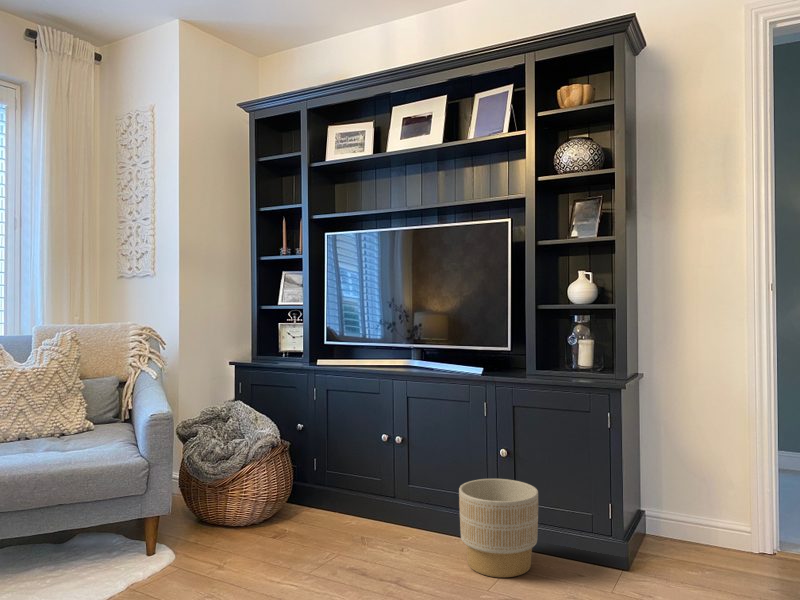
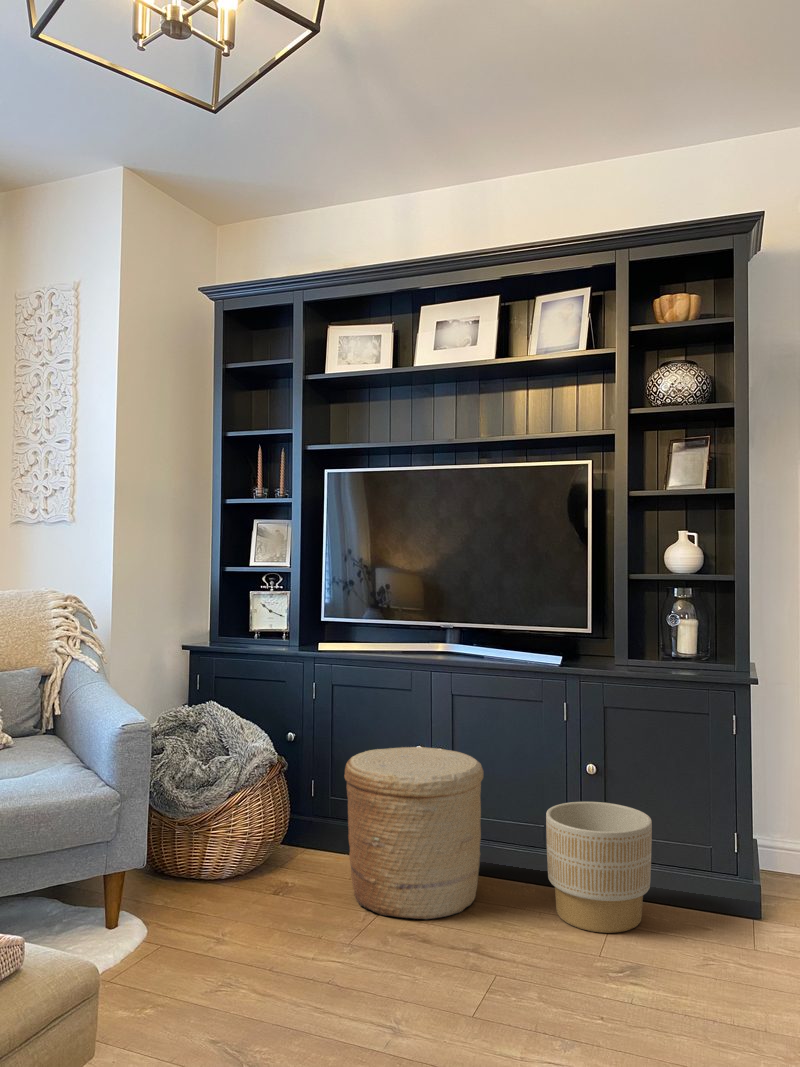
woven basket: none [316,435,419,561] -> present [344,747,483,919]

